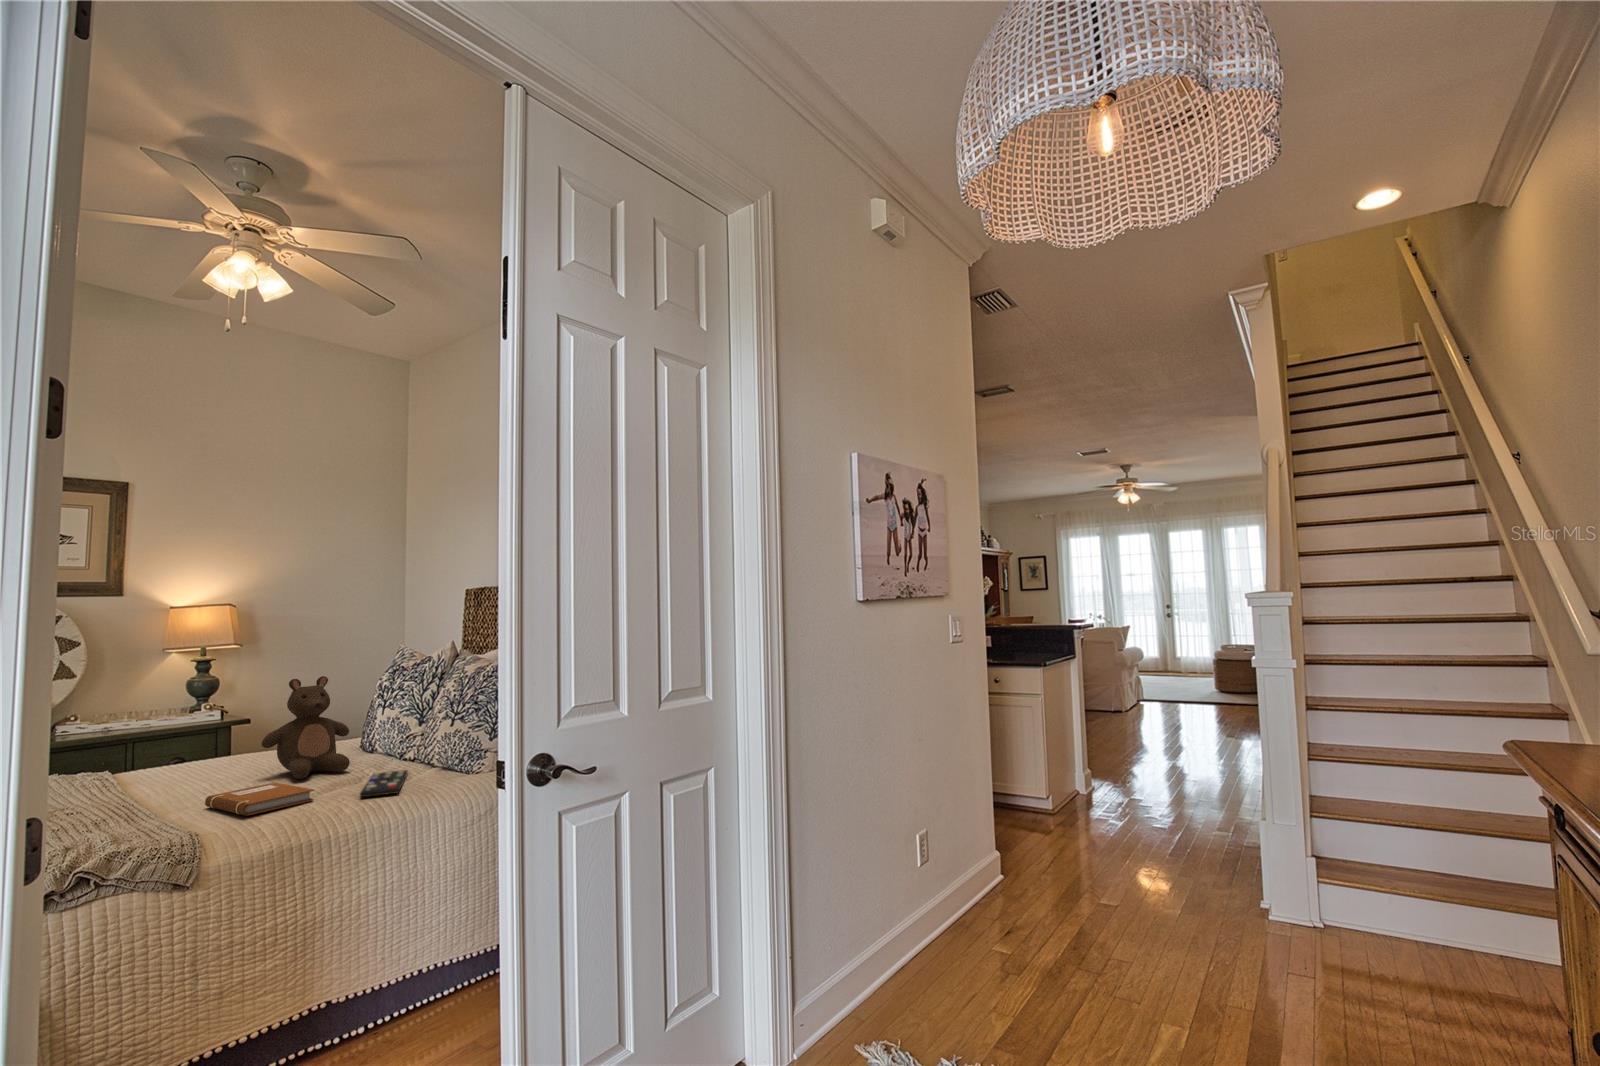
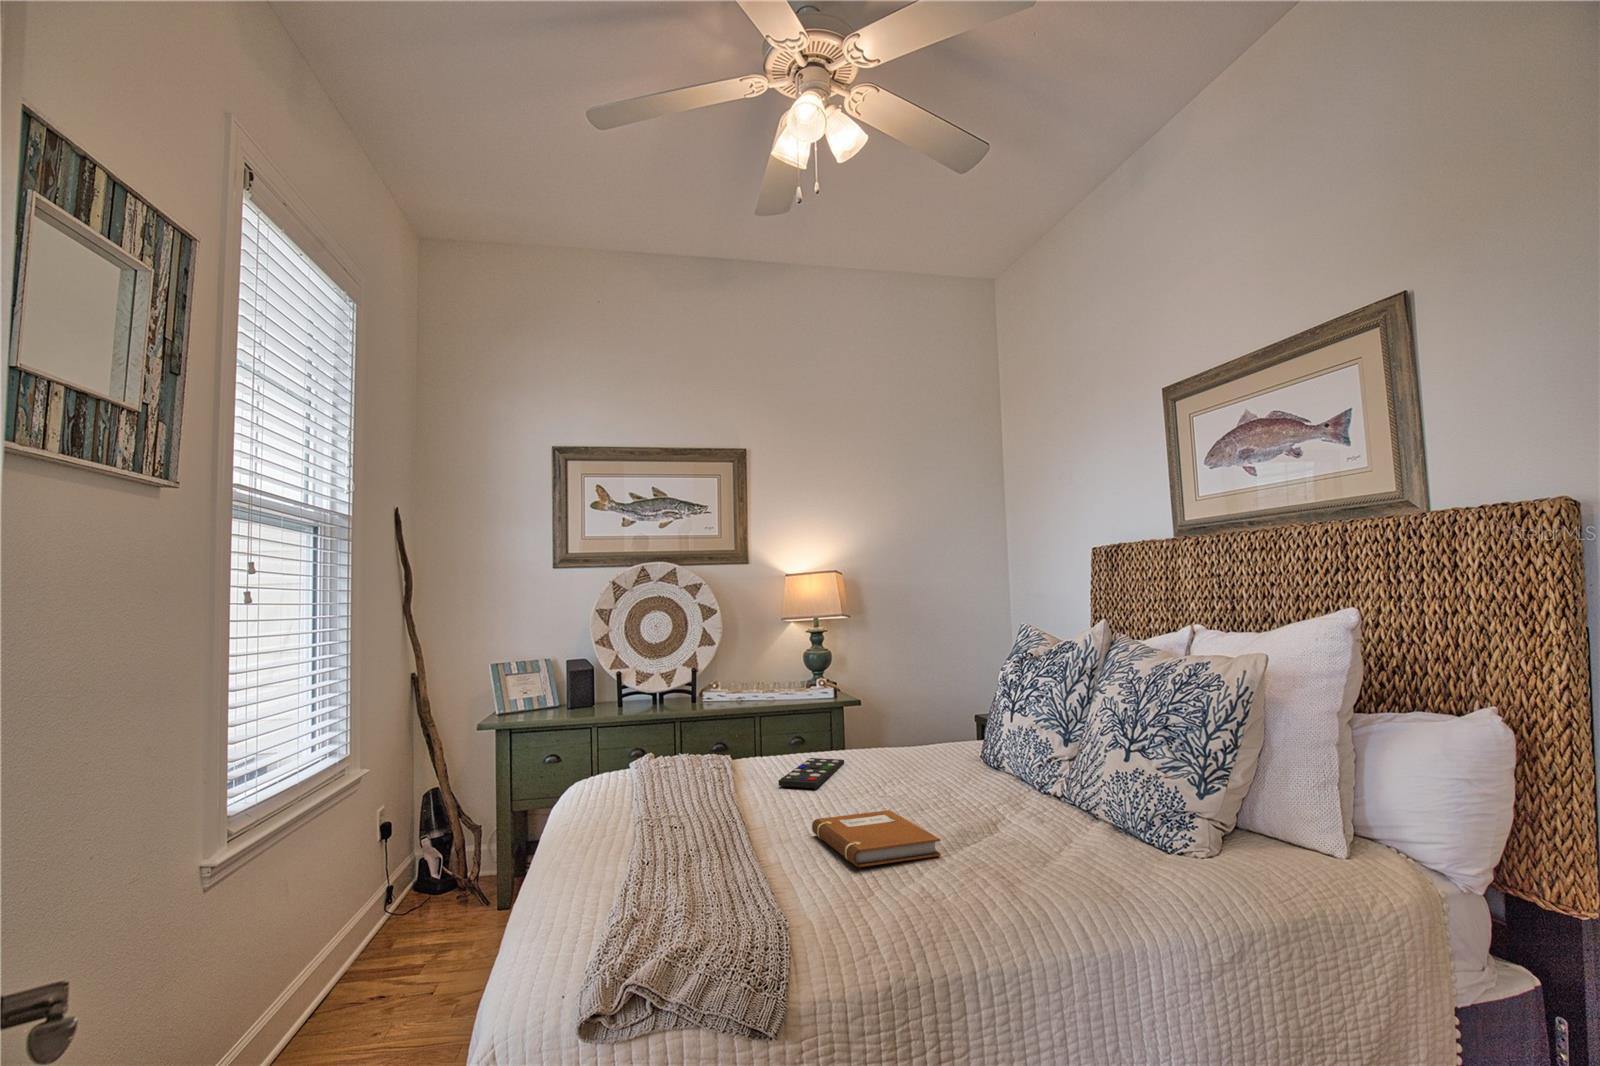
stuffed bear: present [262,676,350,779] -> none [871,662,978,807]
remote control: present [360,770,408,797] -> present [779,758,844,788]

